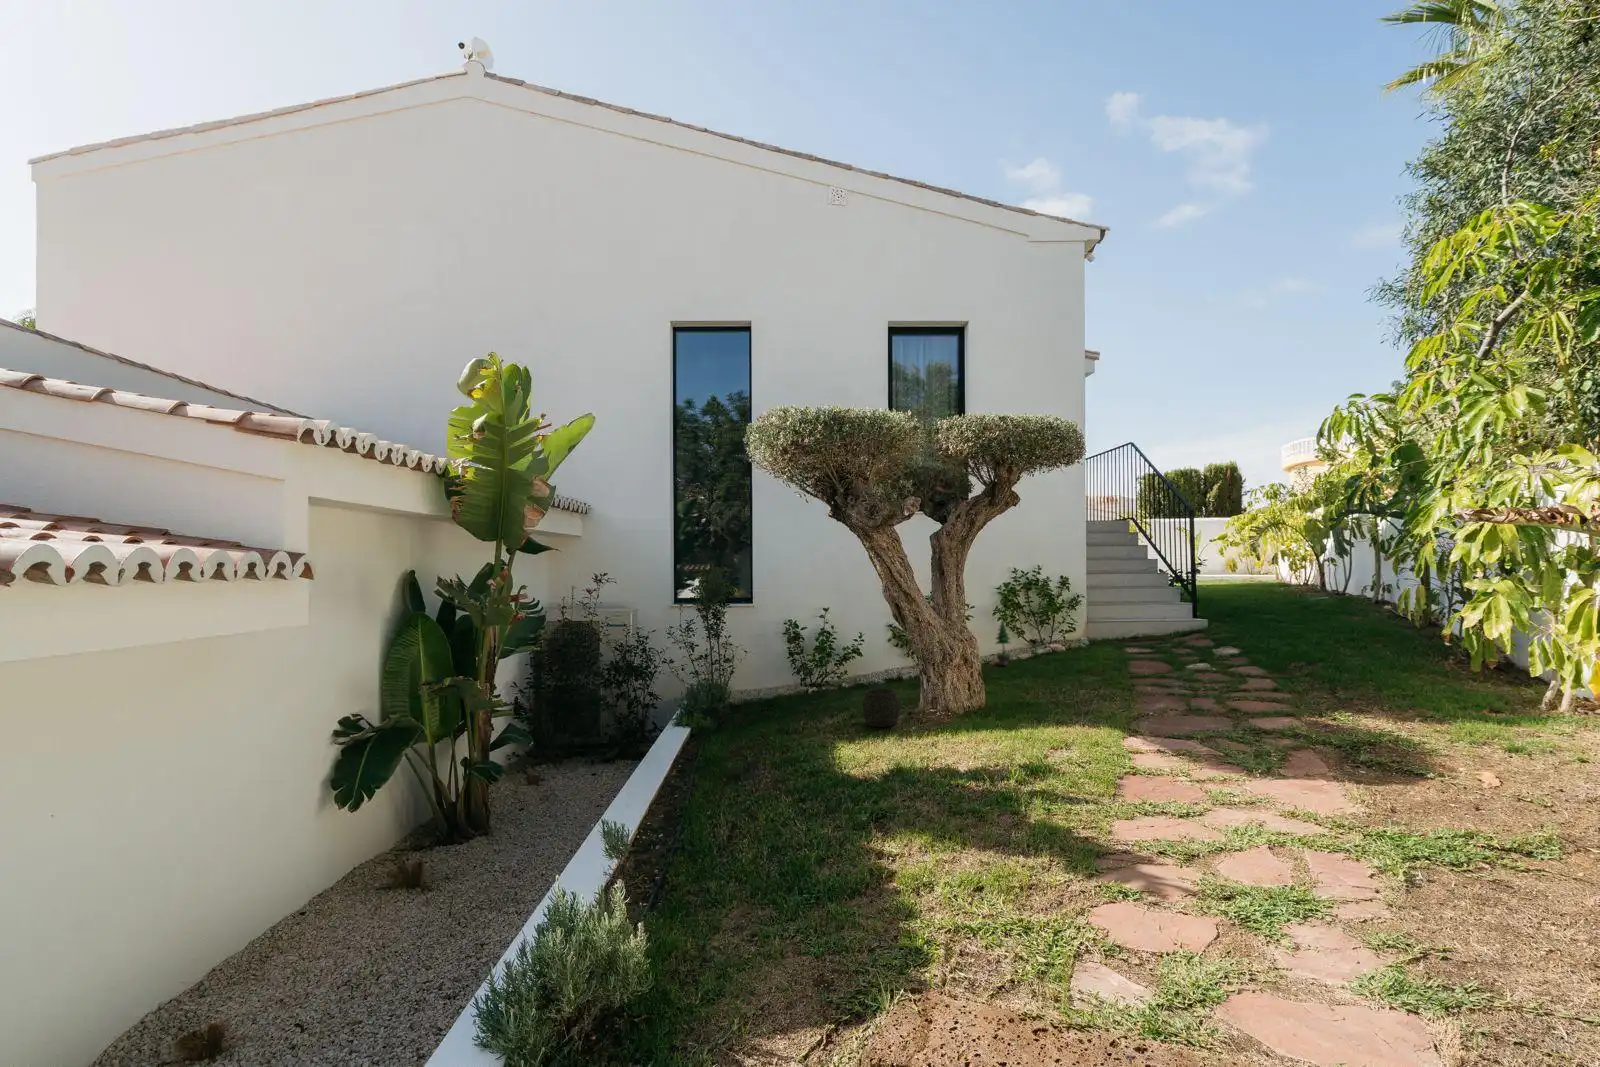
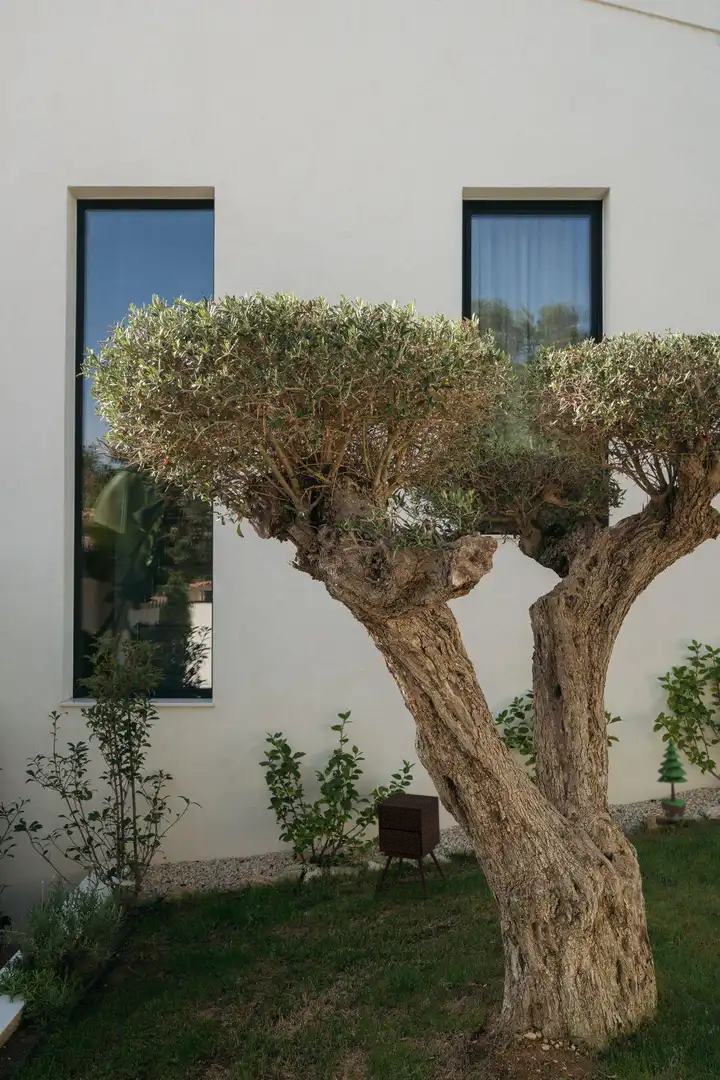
side table: none [850,644,884,693] -> present [378,793,446,899]
woven basket: present [862,689,900,727] -> none [374,940,459,1043]

